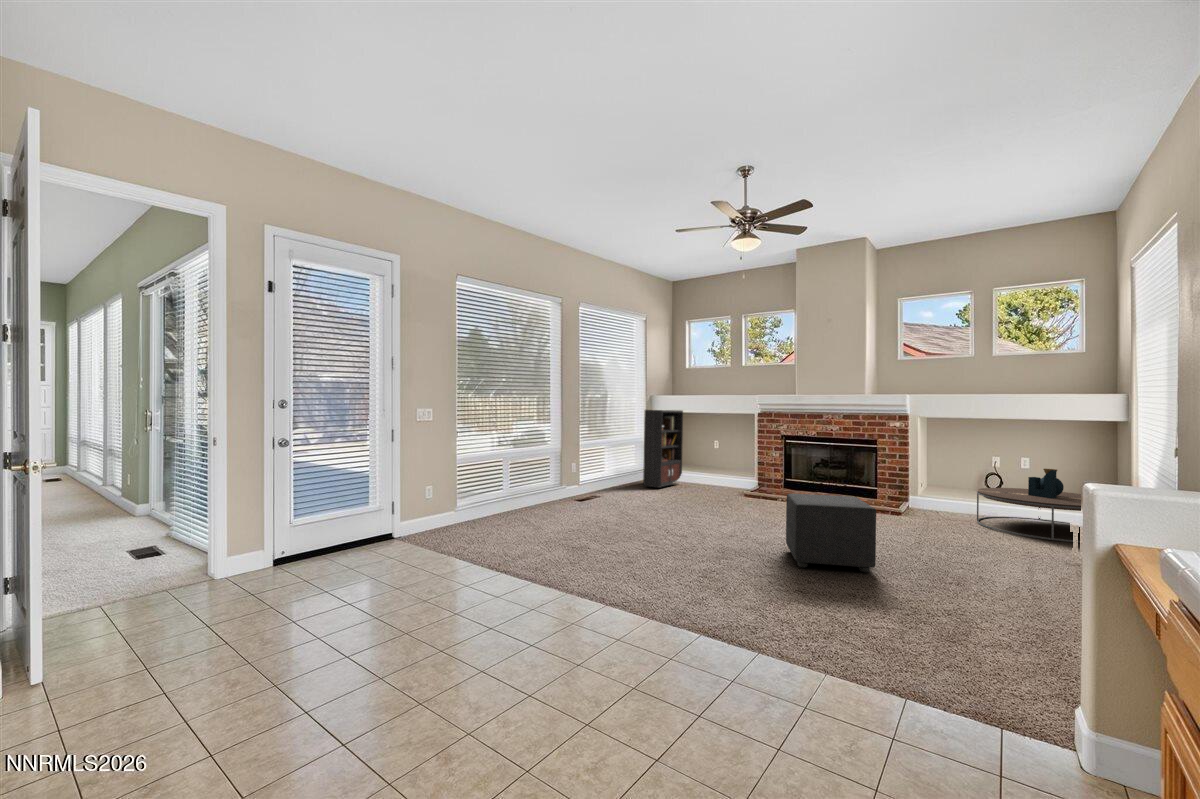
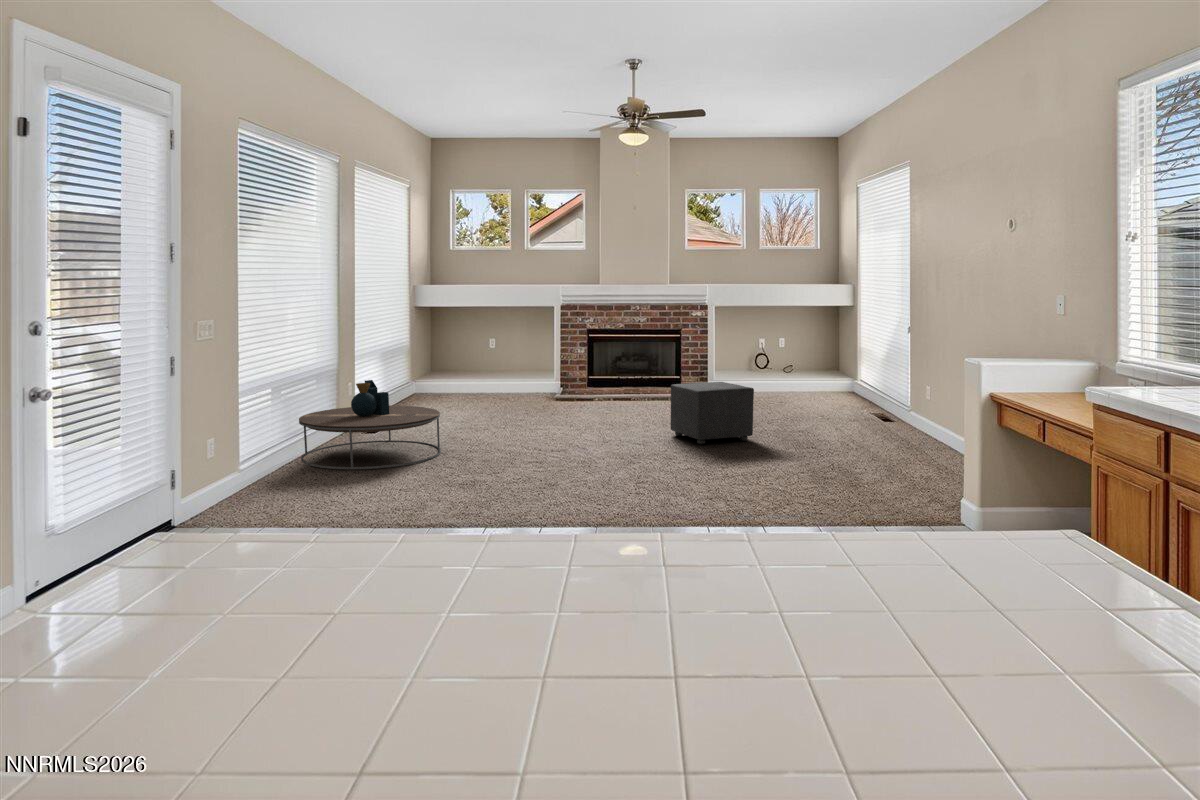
bookcase: present [643,410,683,488] -> none [435,305,472,400]
coffee table: present [977,469,1081,543] -> present [299,380,441,469]

